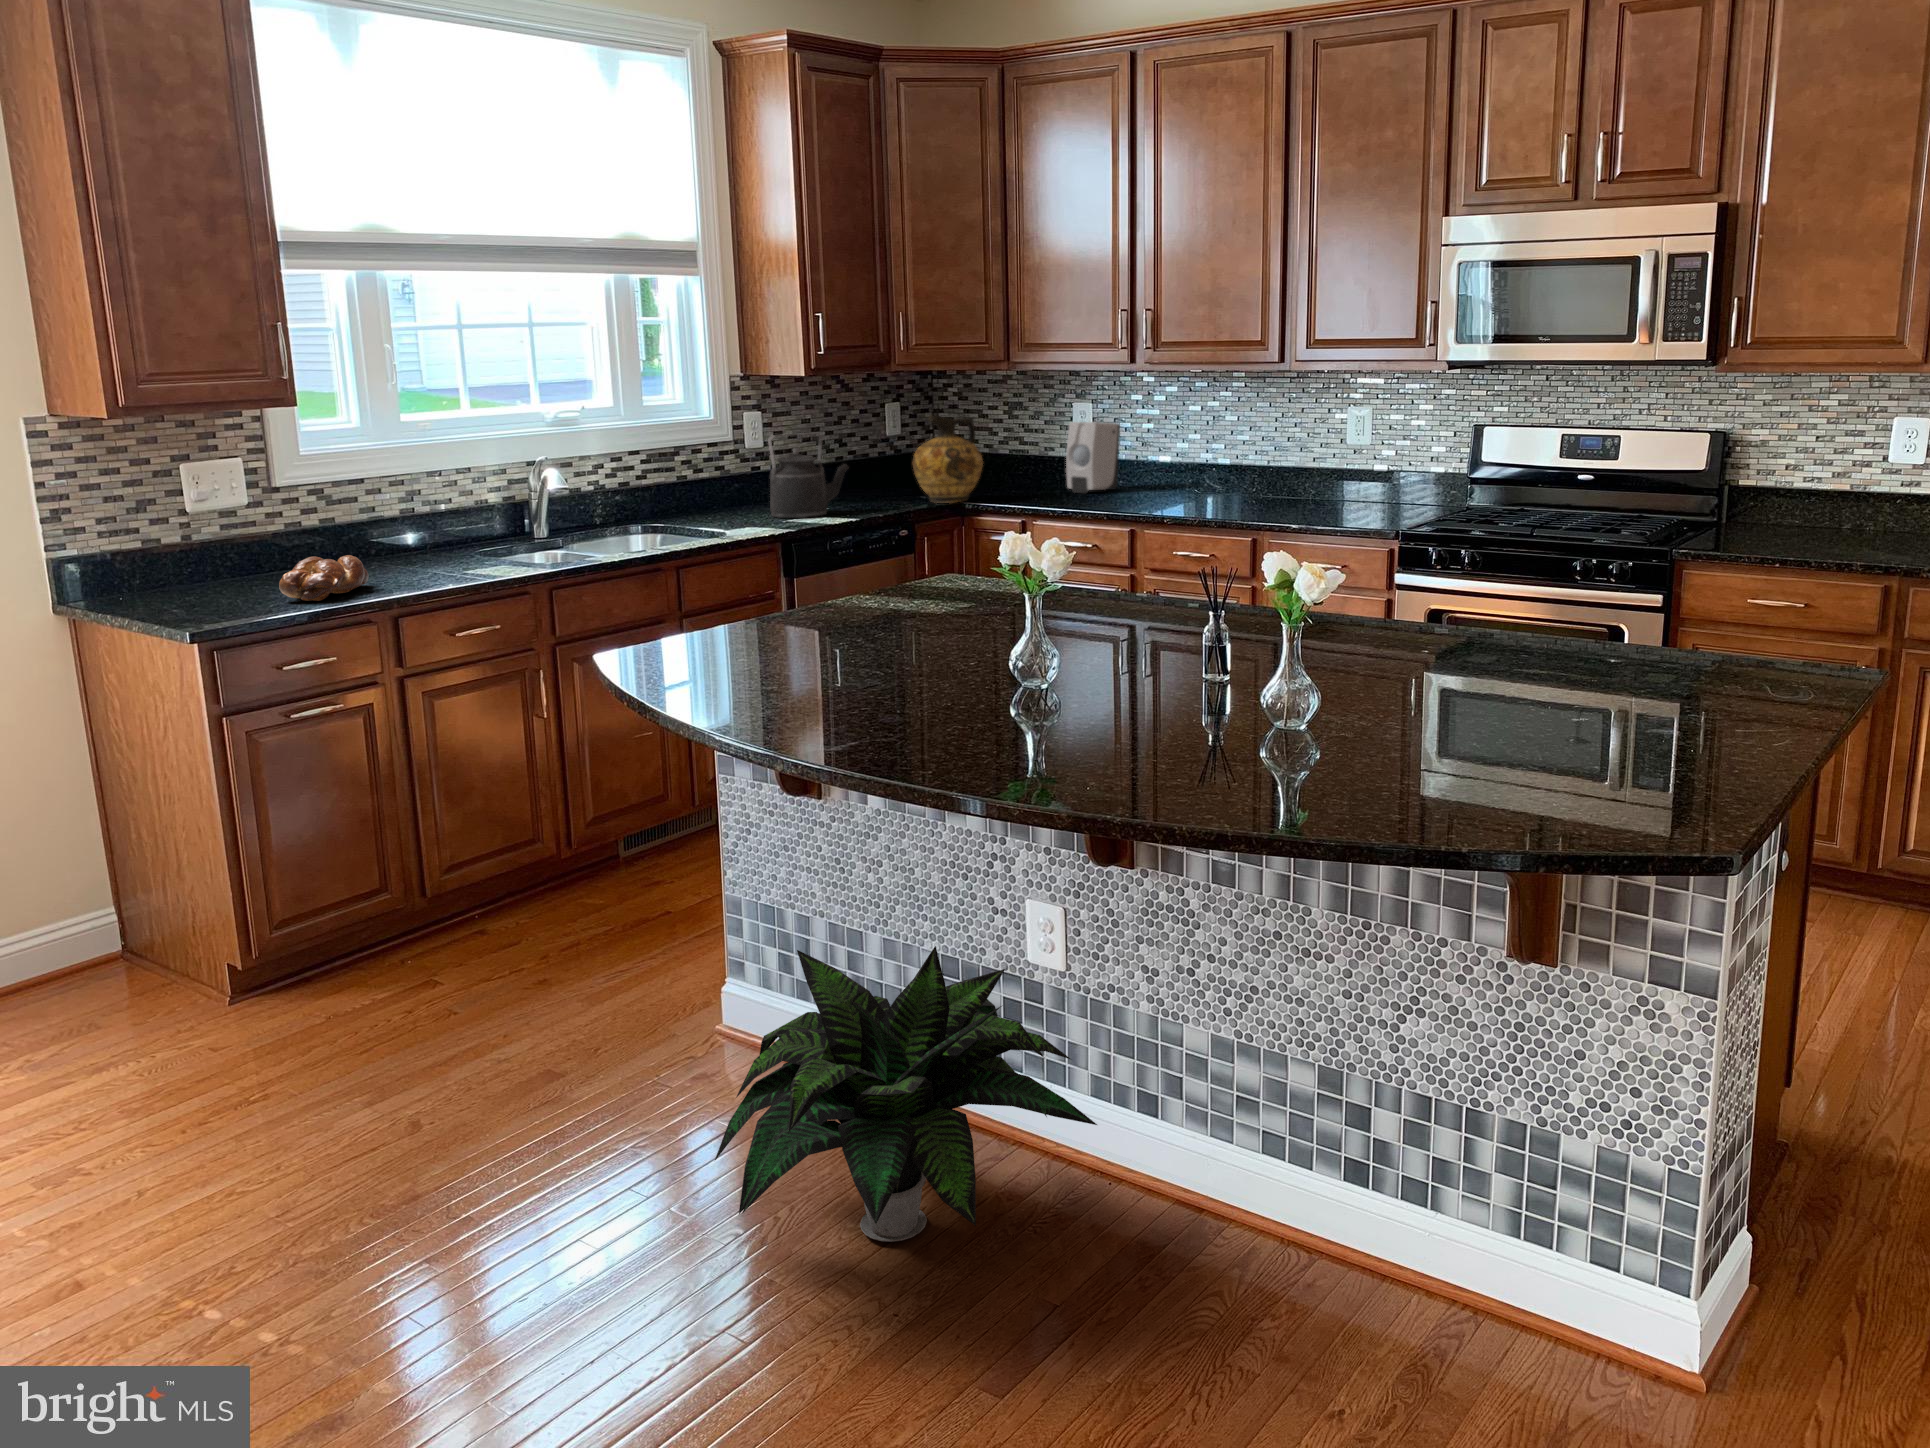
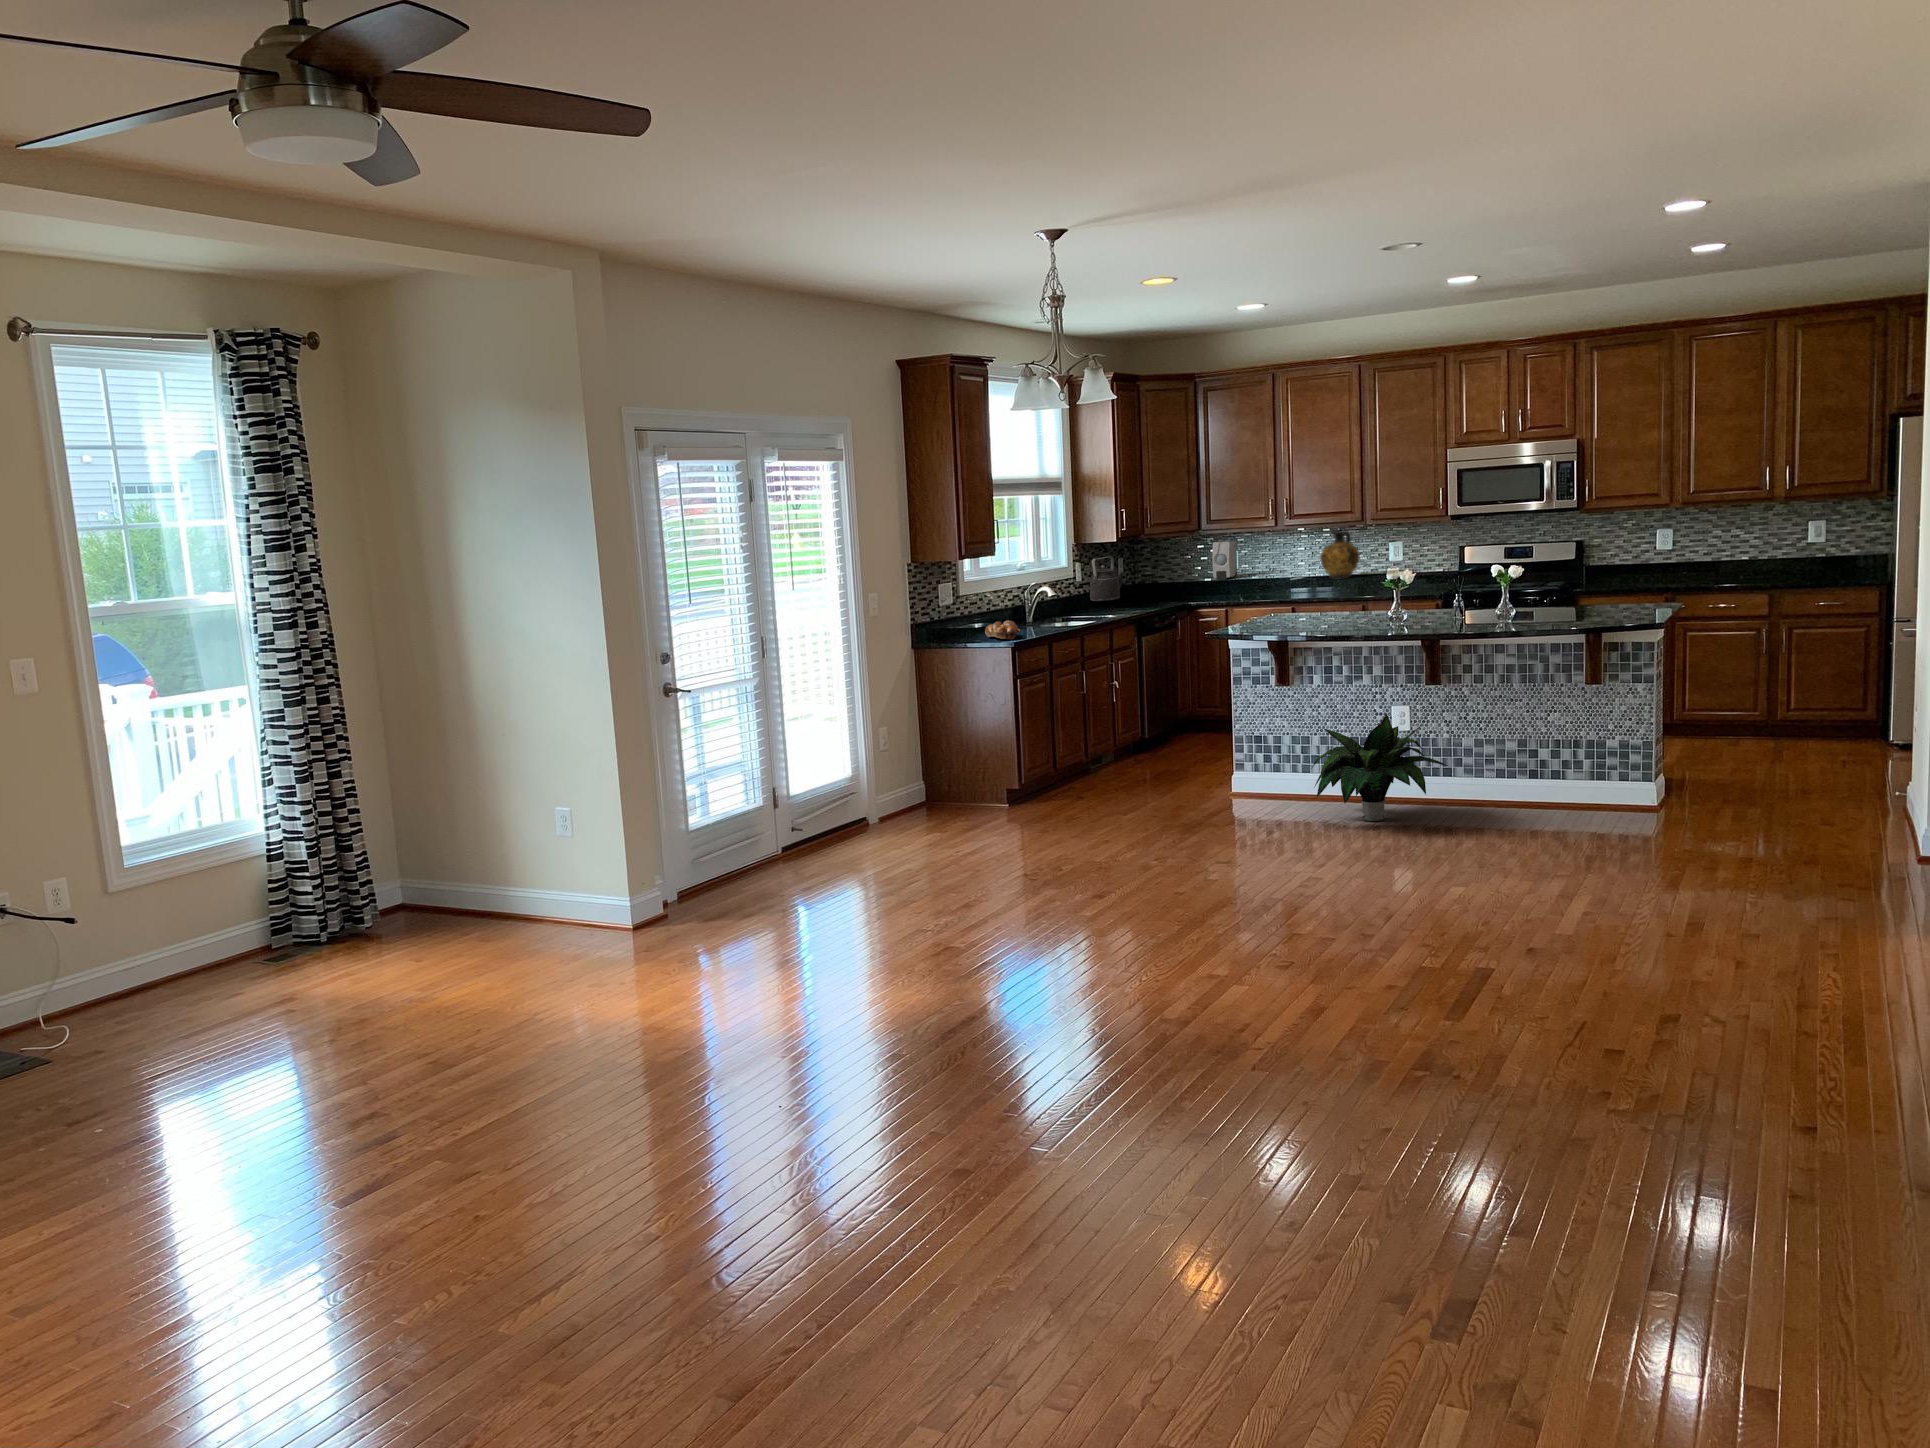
ceramic jug: present [912,415,983,503] -> present [1320,531,1360,579]

